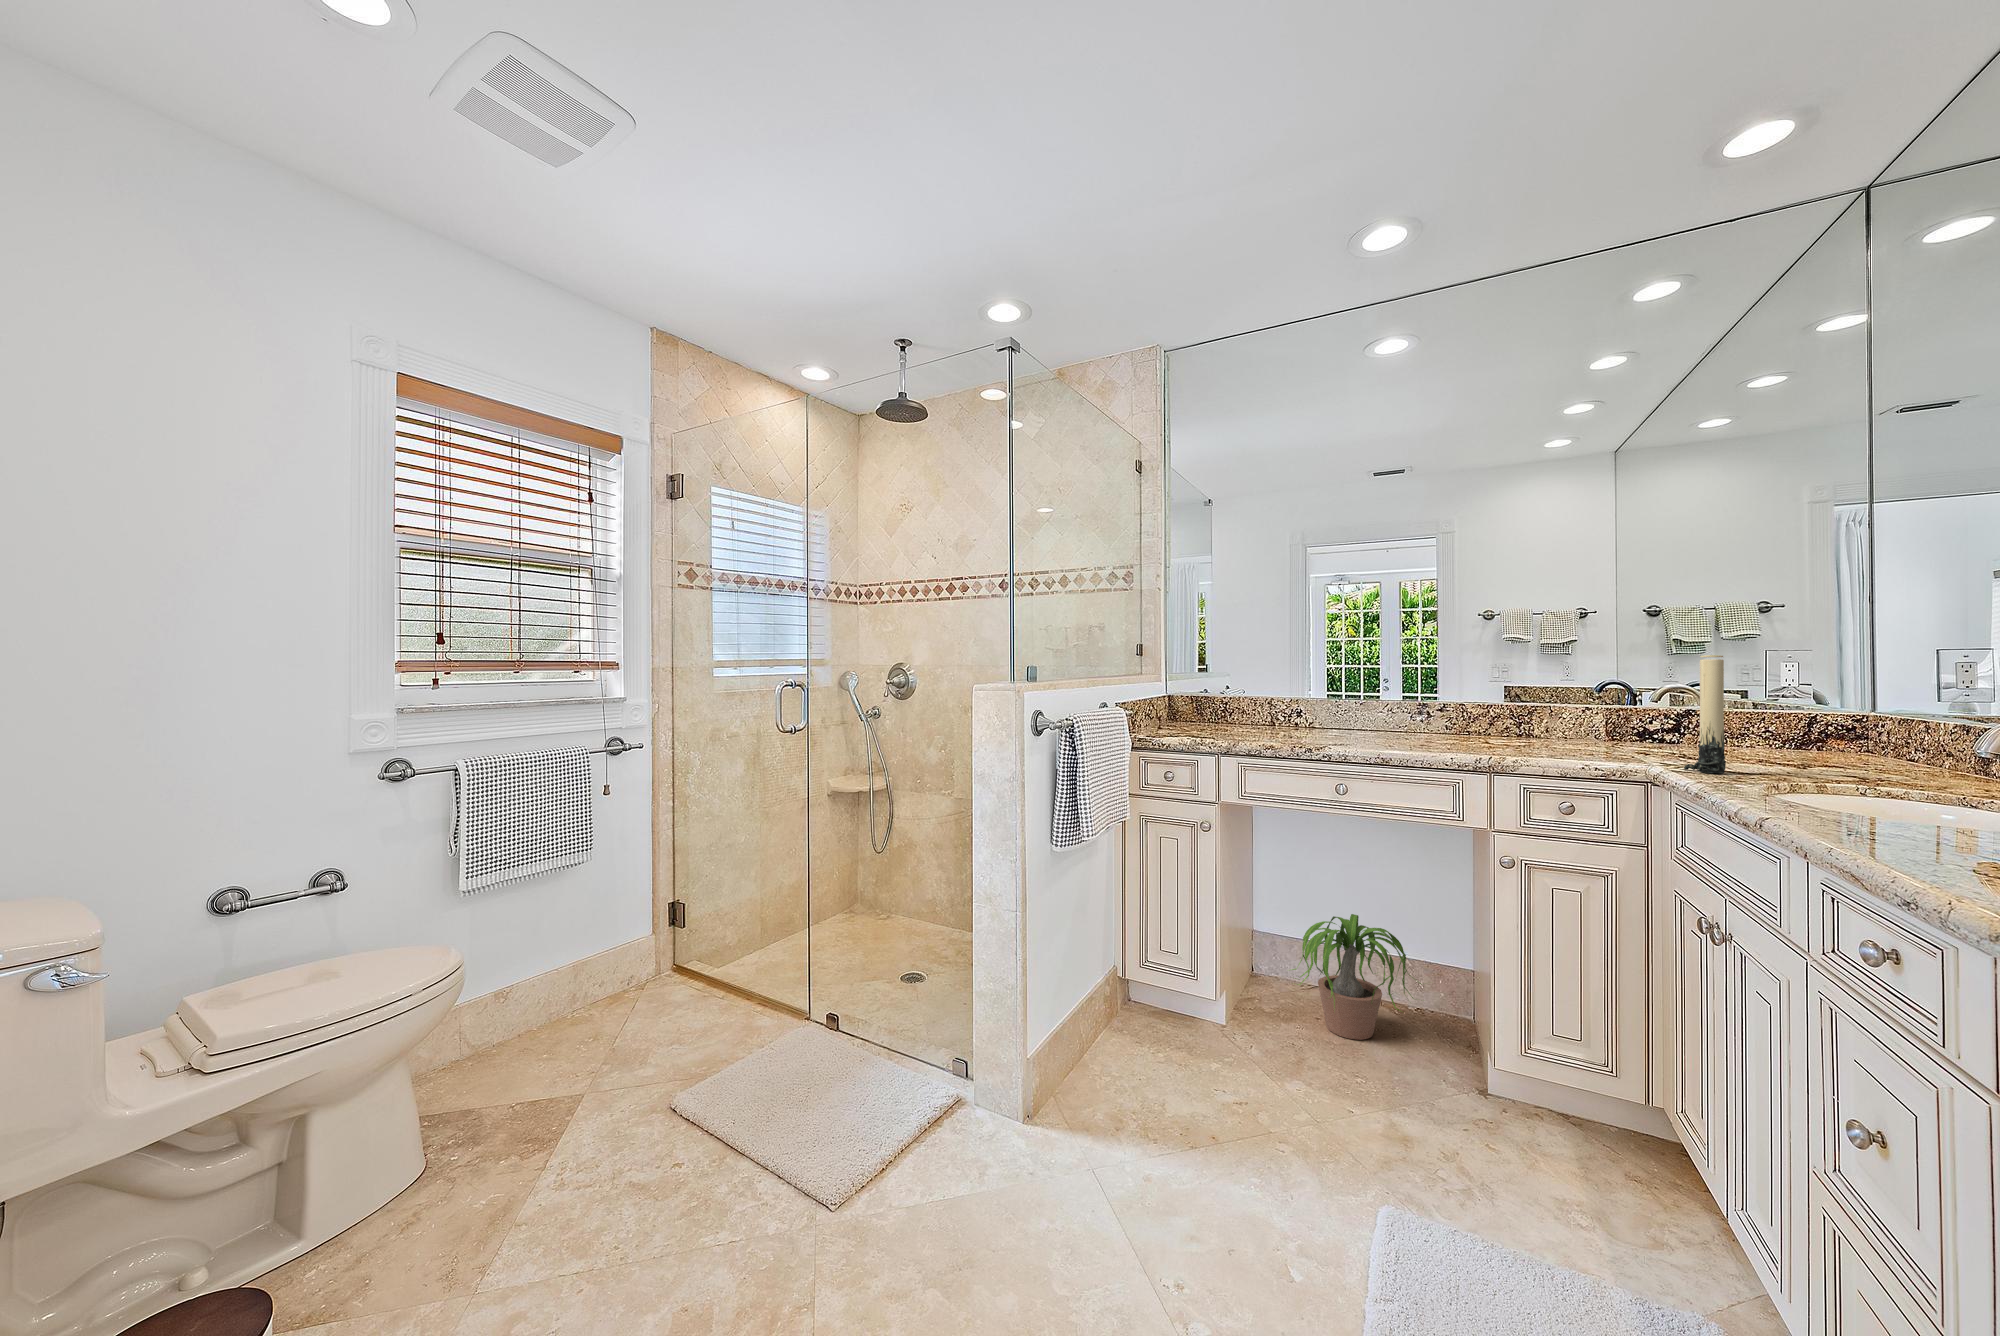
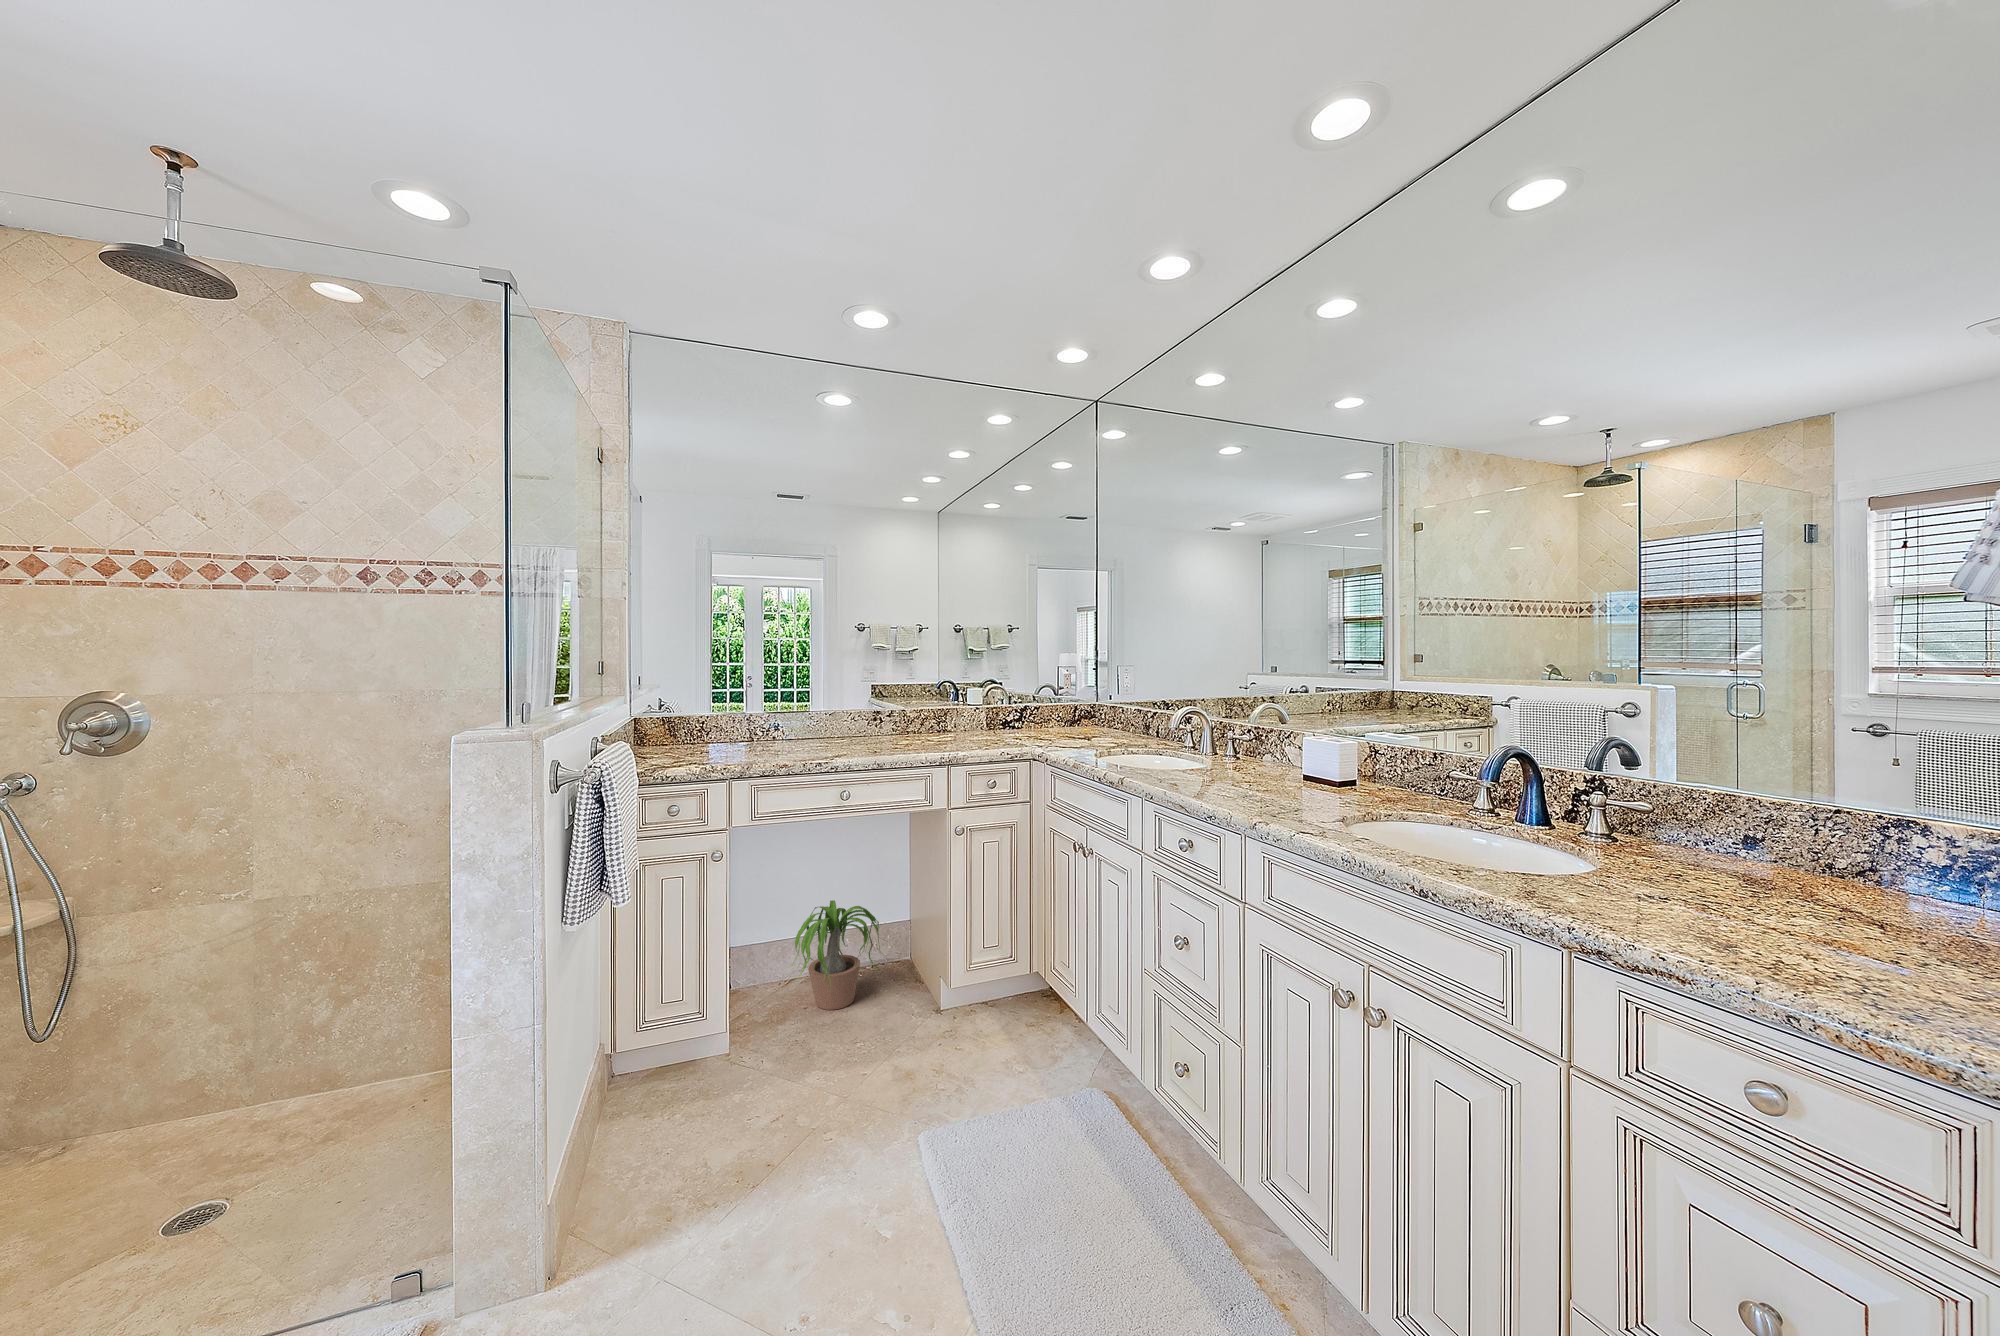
candle: present [1684,655,1726,773] -> none [1048,675,1069,750]

